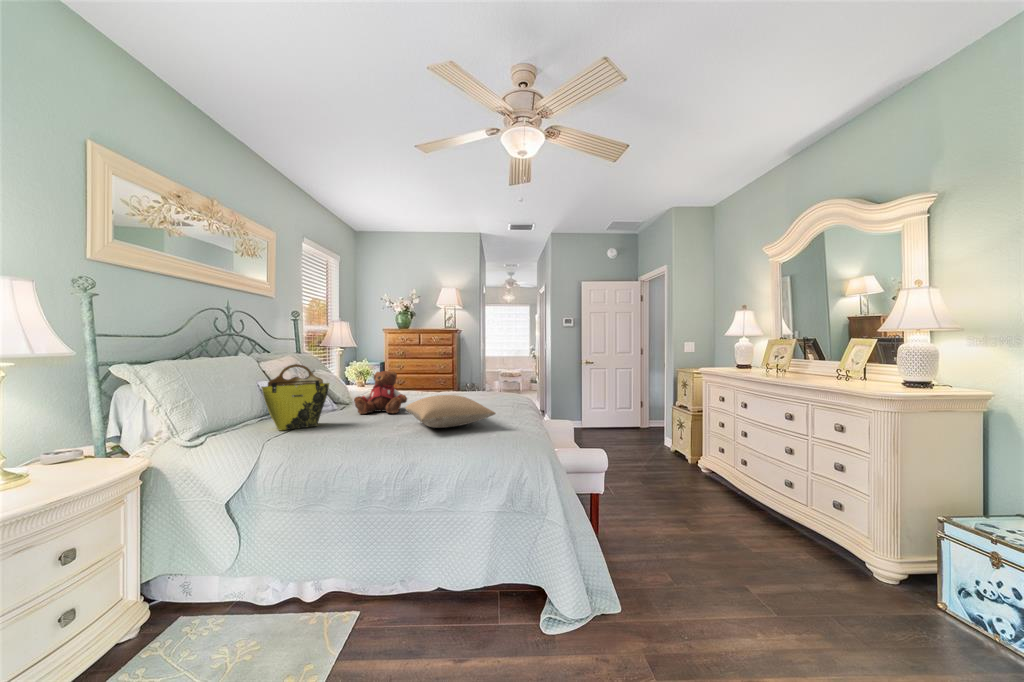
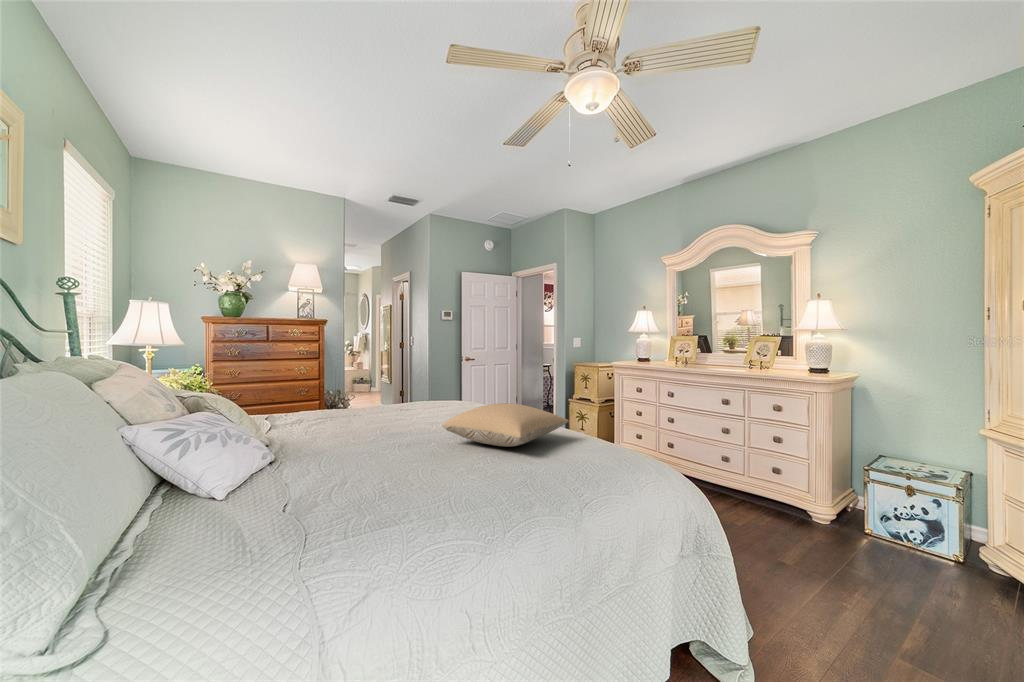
tote bag: present [261,364,329,430] -> none [249,371,339,482]
teddy bear: present [354,371,407,414] -> none [322,376,400,441]

